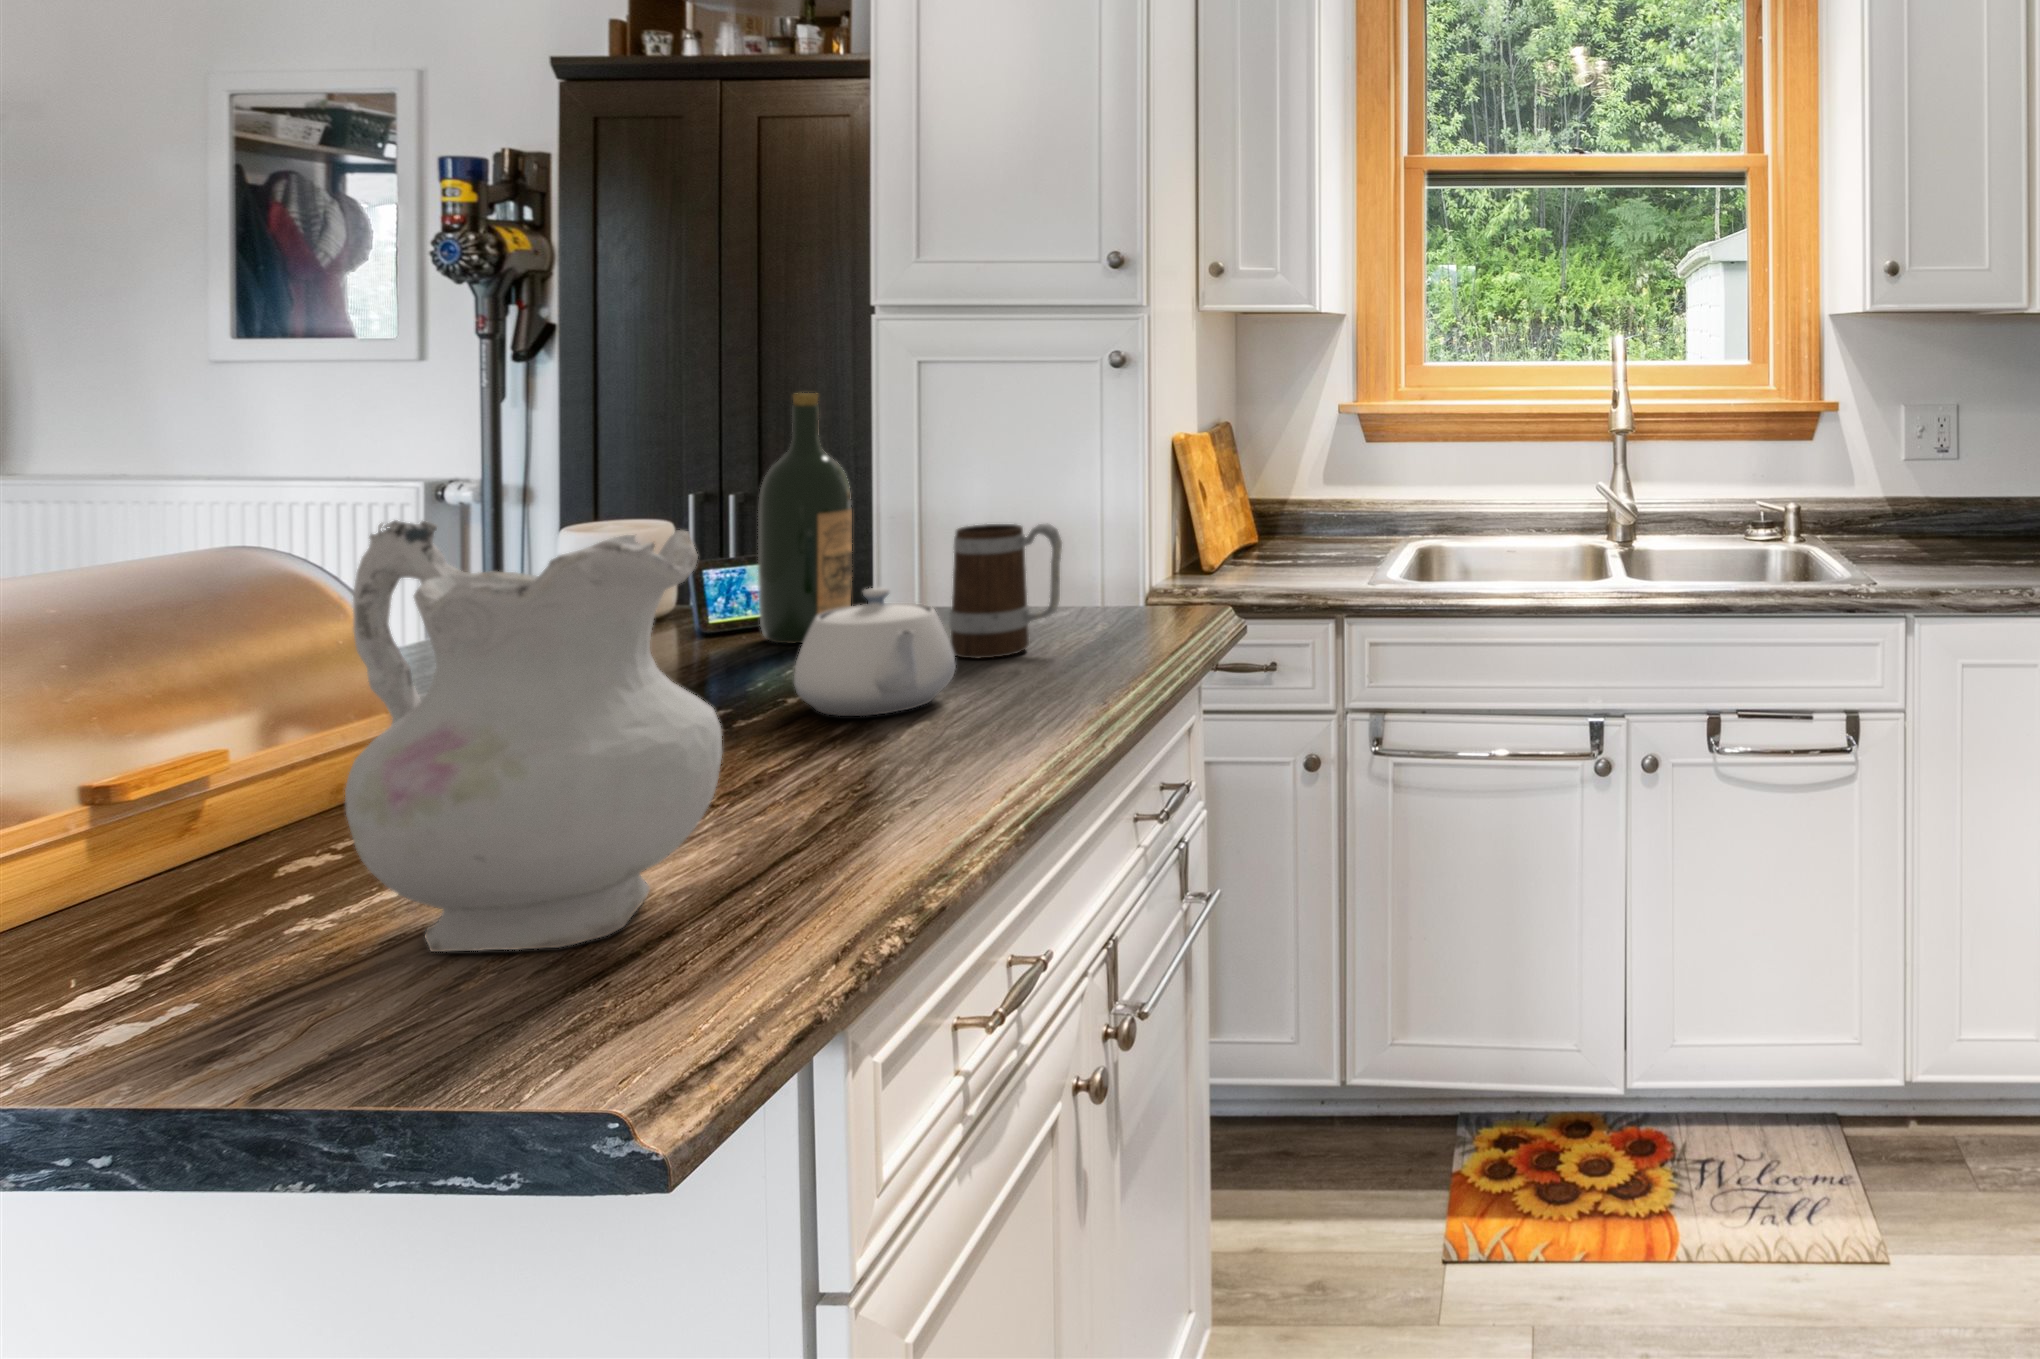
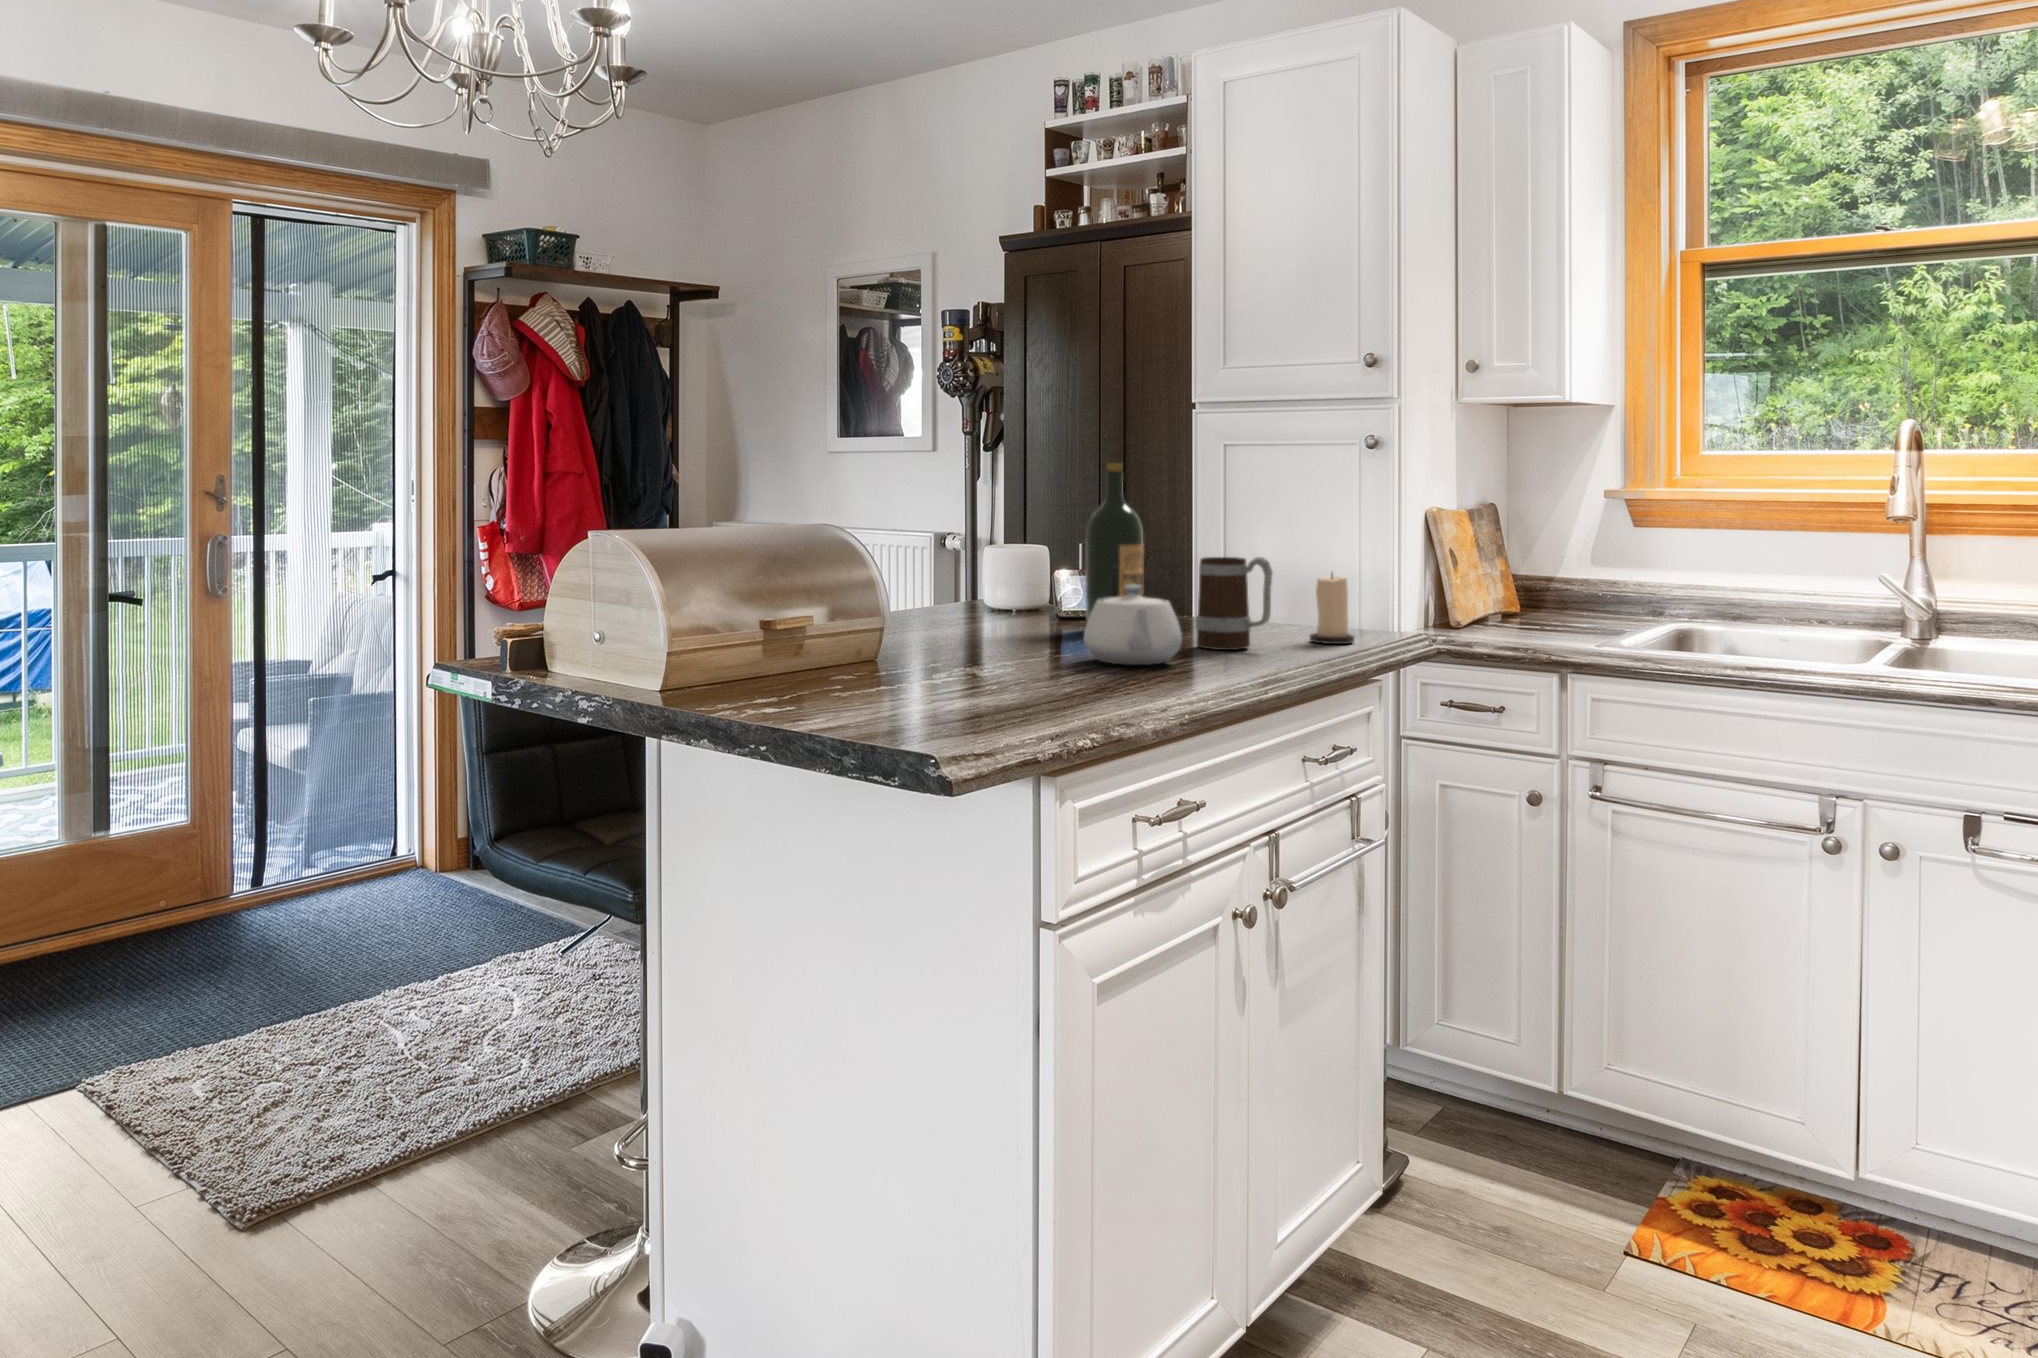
ceramic pitcher: present [345,520,722,952] -> none [851,502,1010,717]
candle: none [1095,529,1152,625] -> present [1310,574,1354,644]

